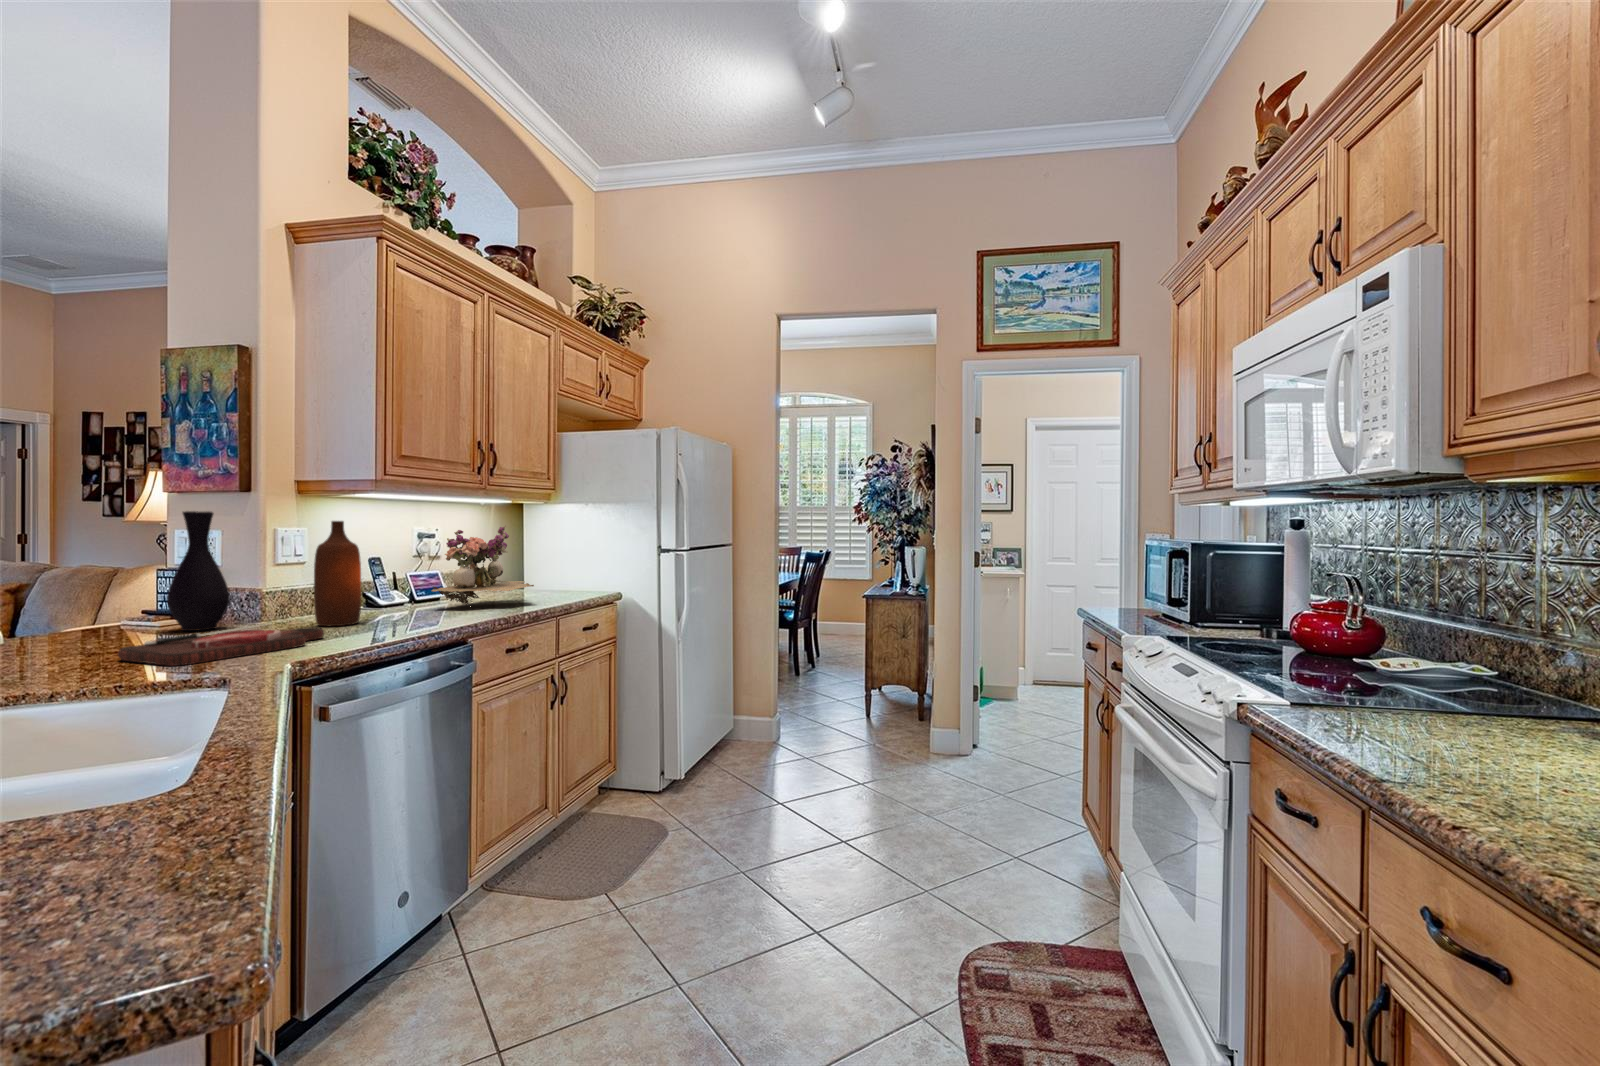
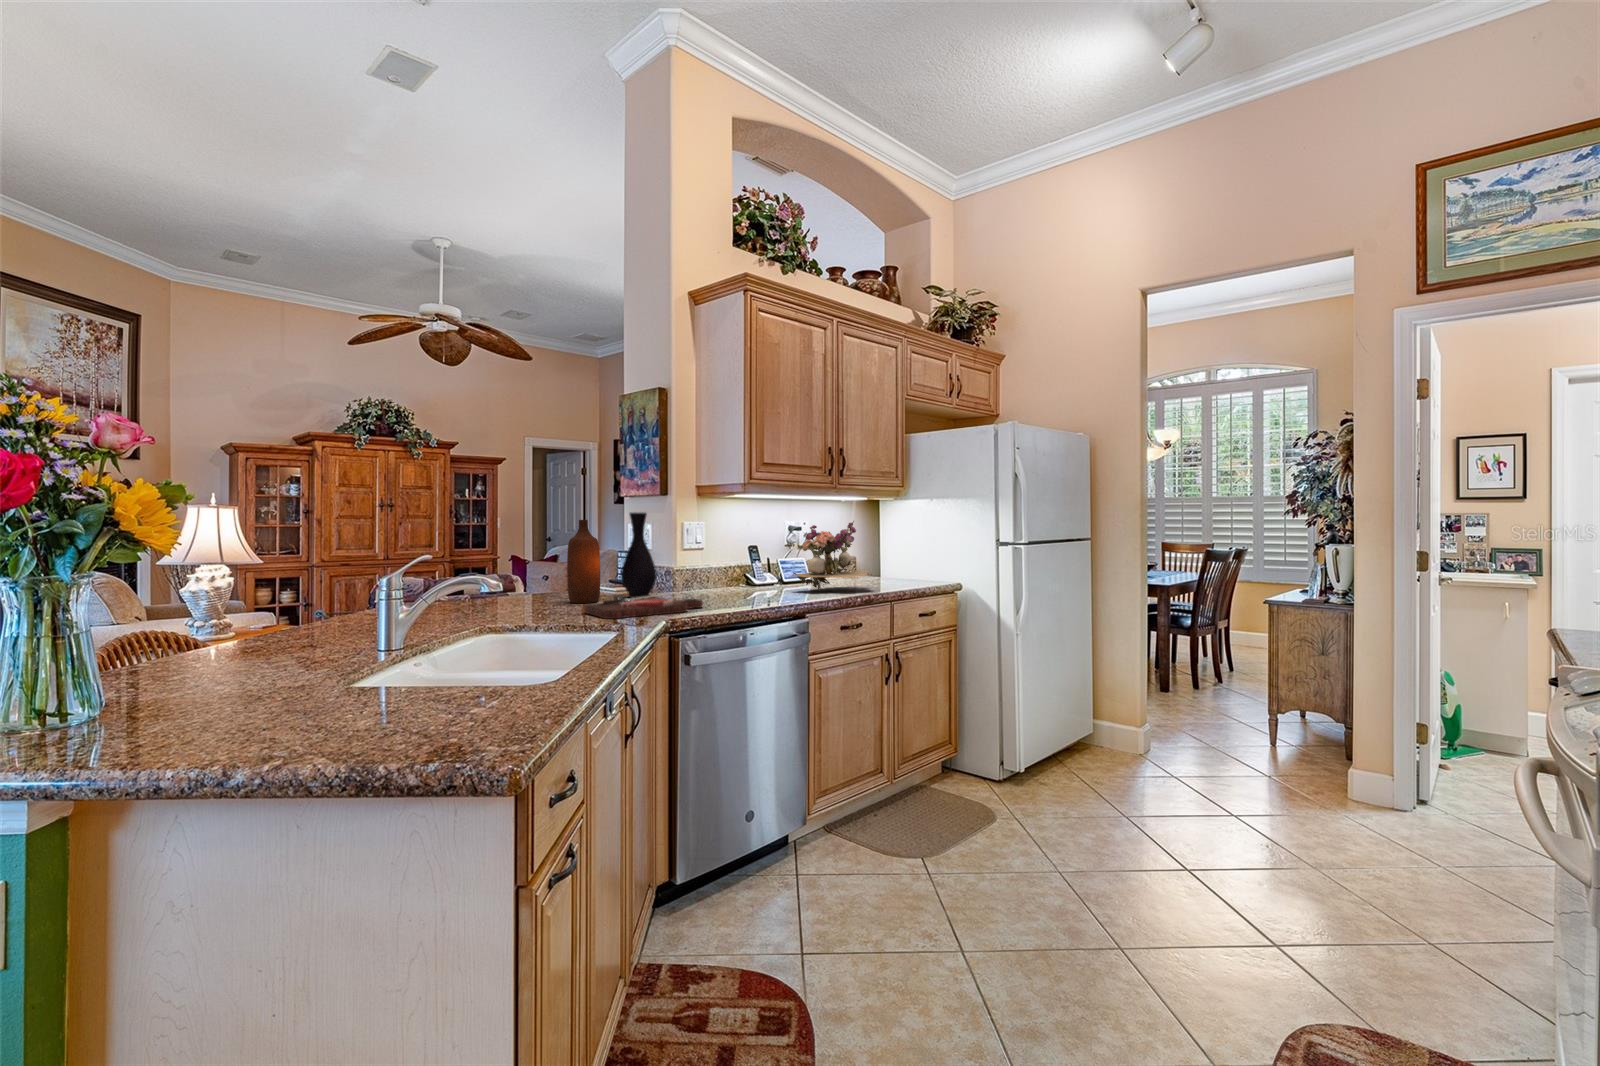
bottle: present [314,521,361,626] -> present [567,520,600,603]

